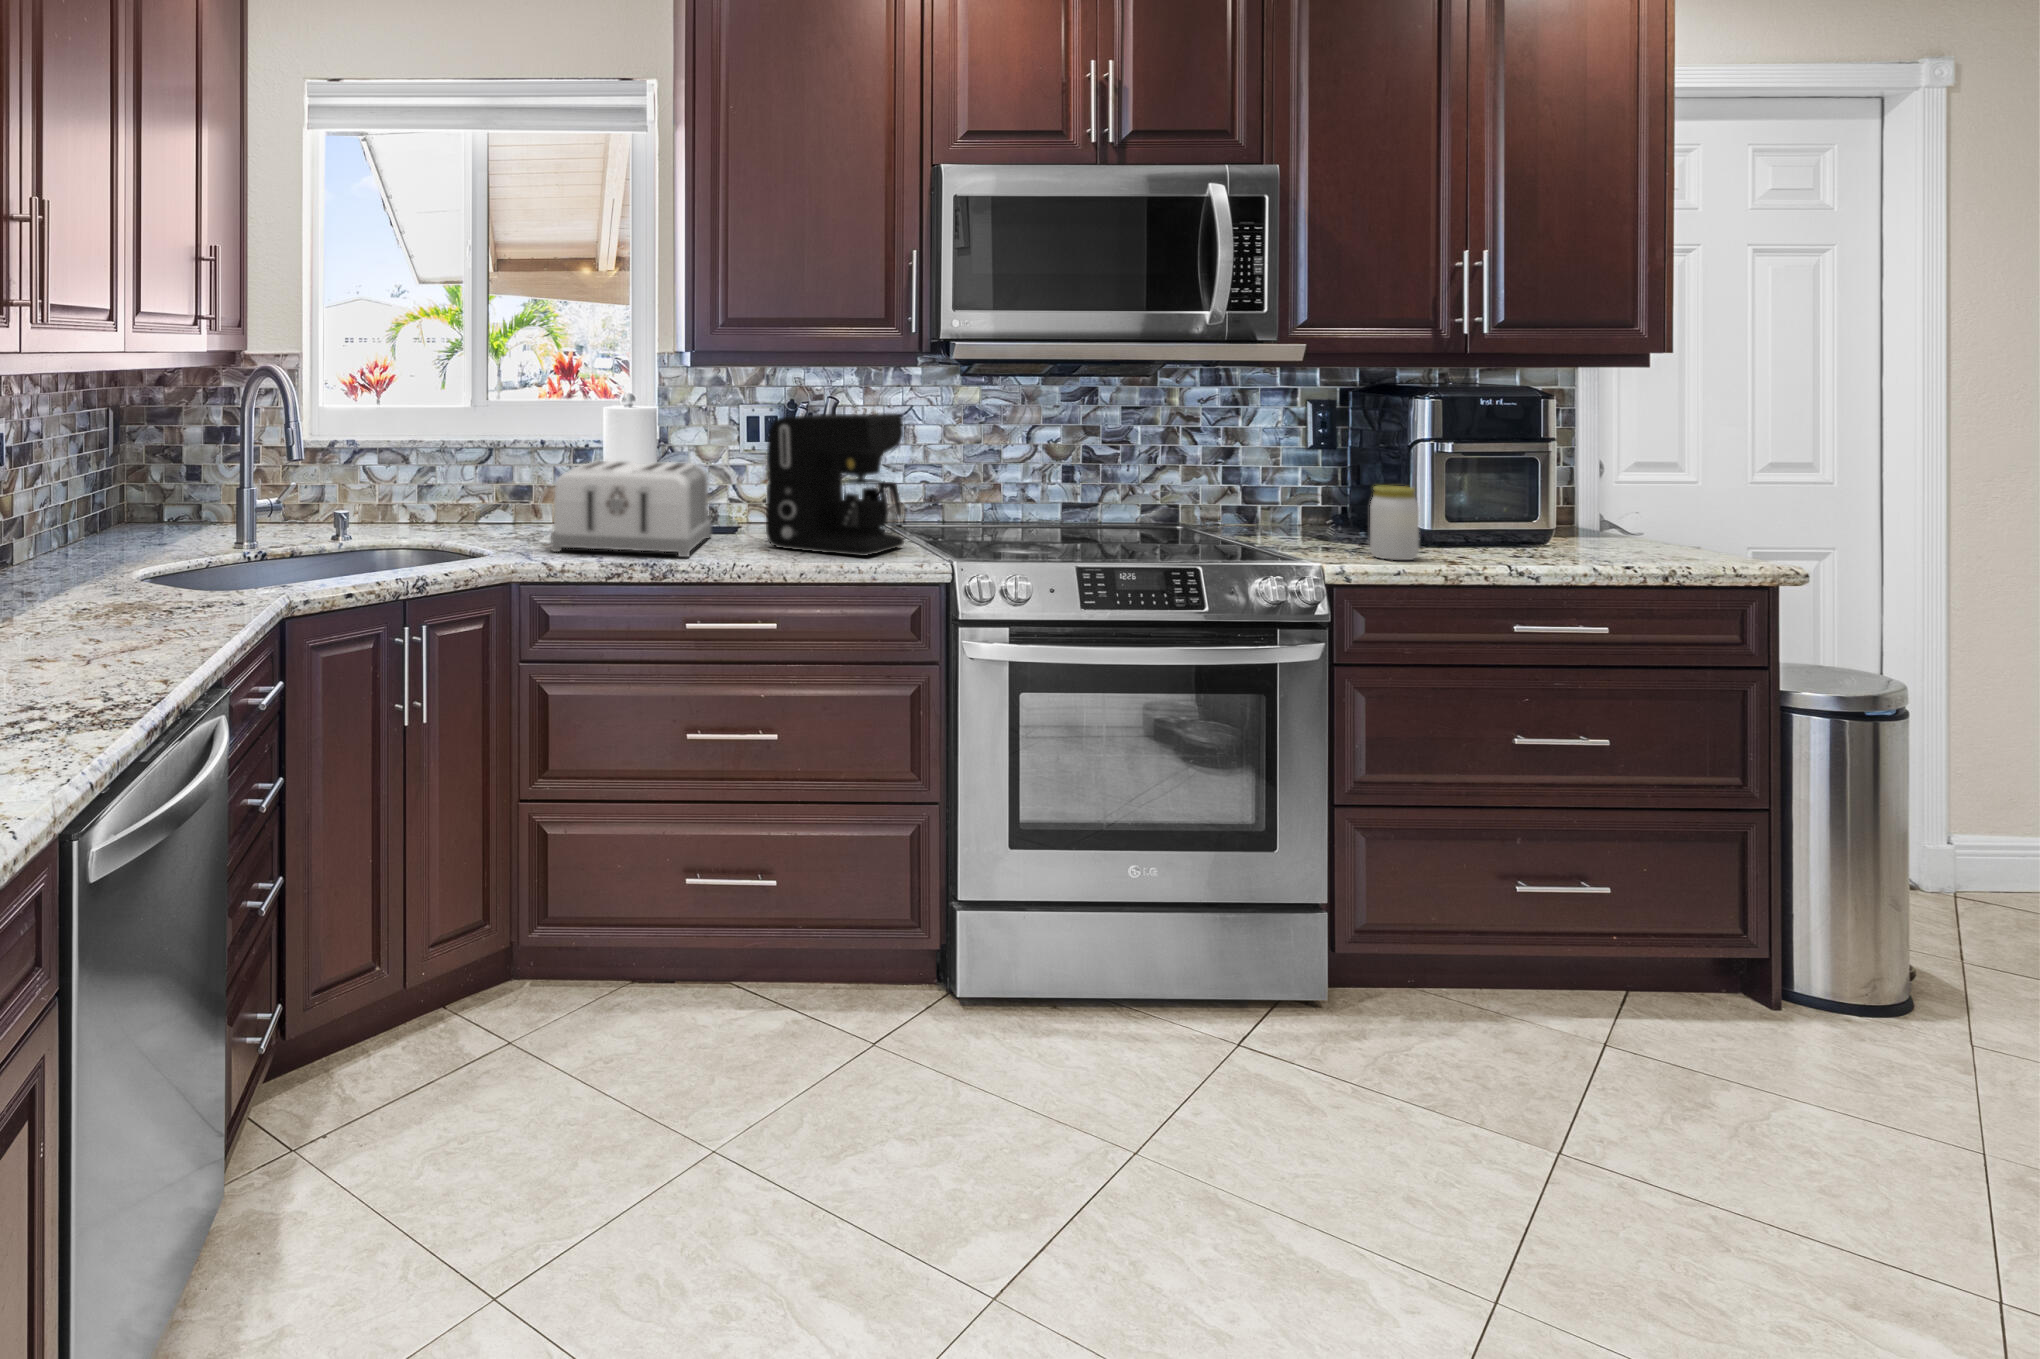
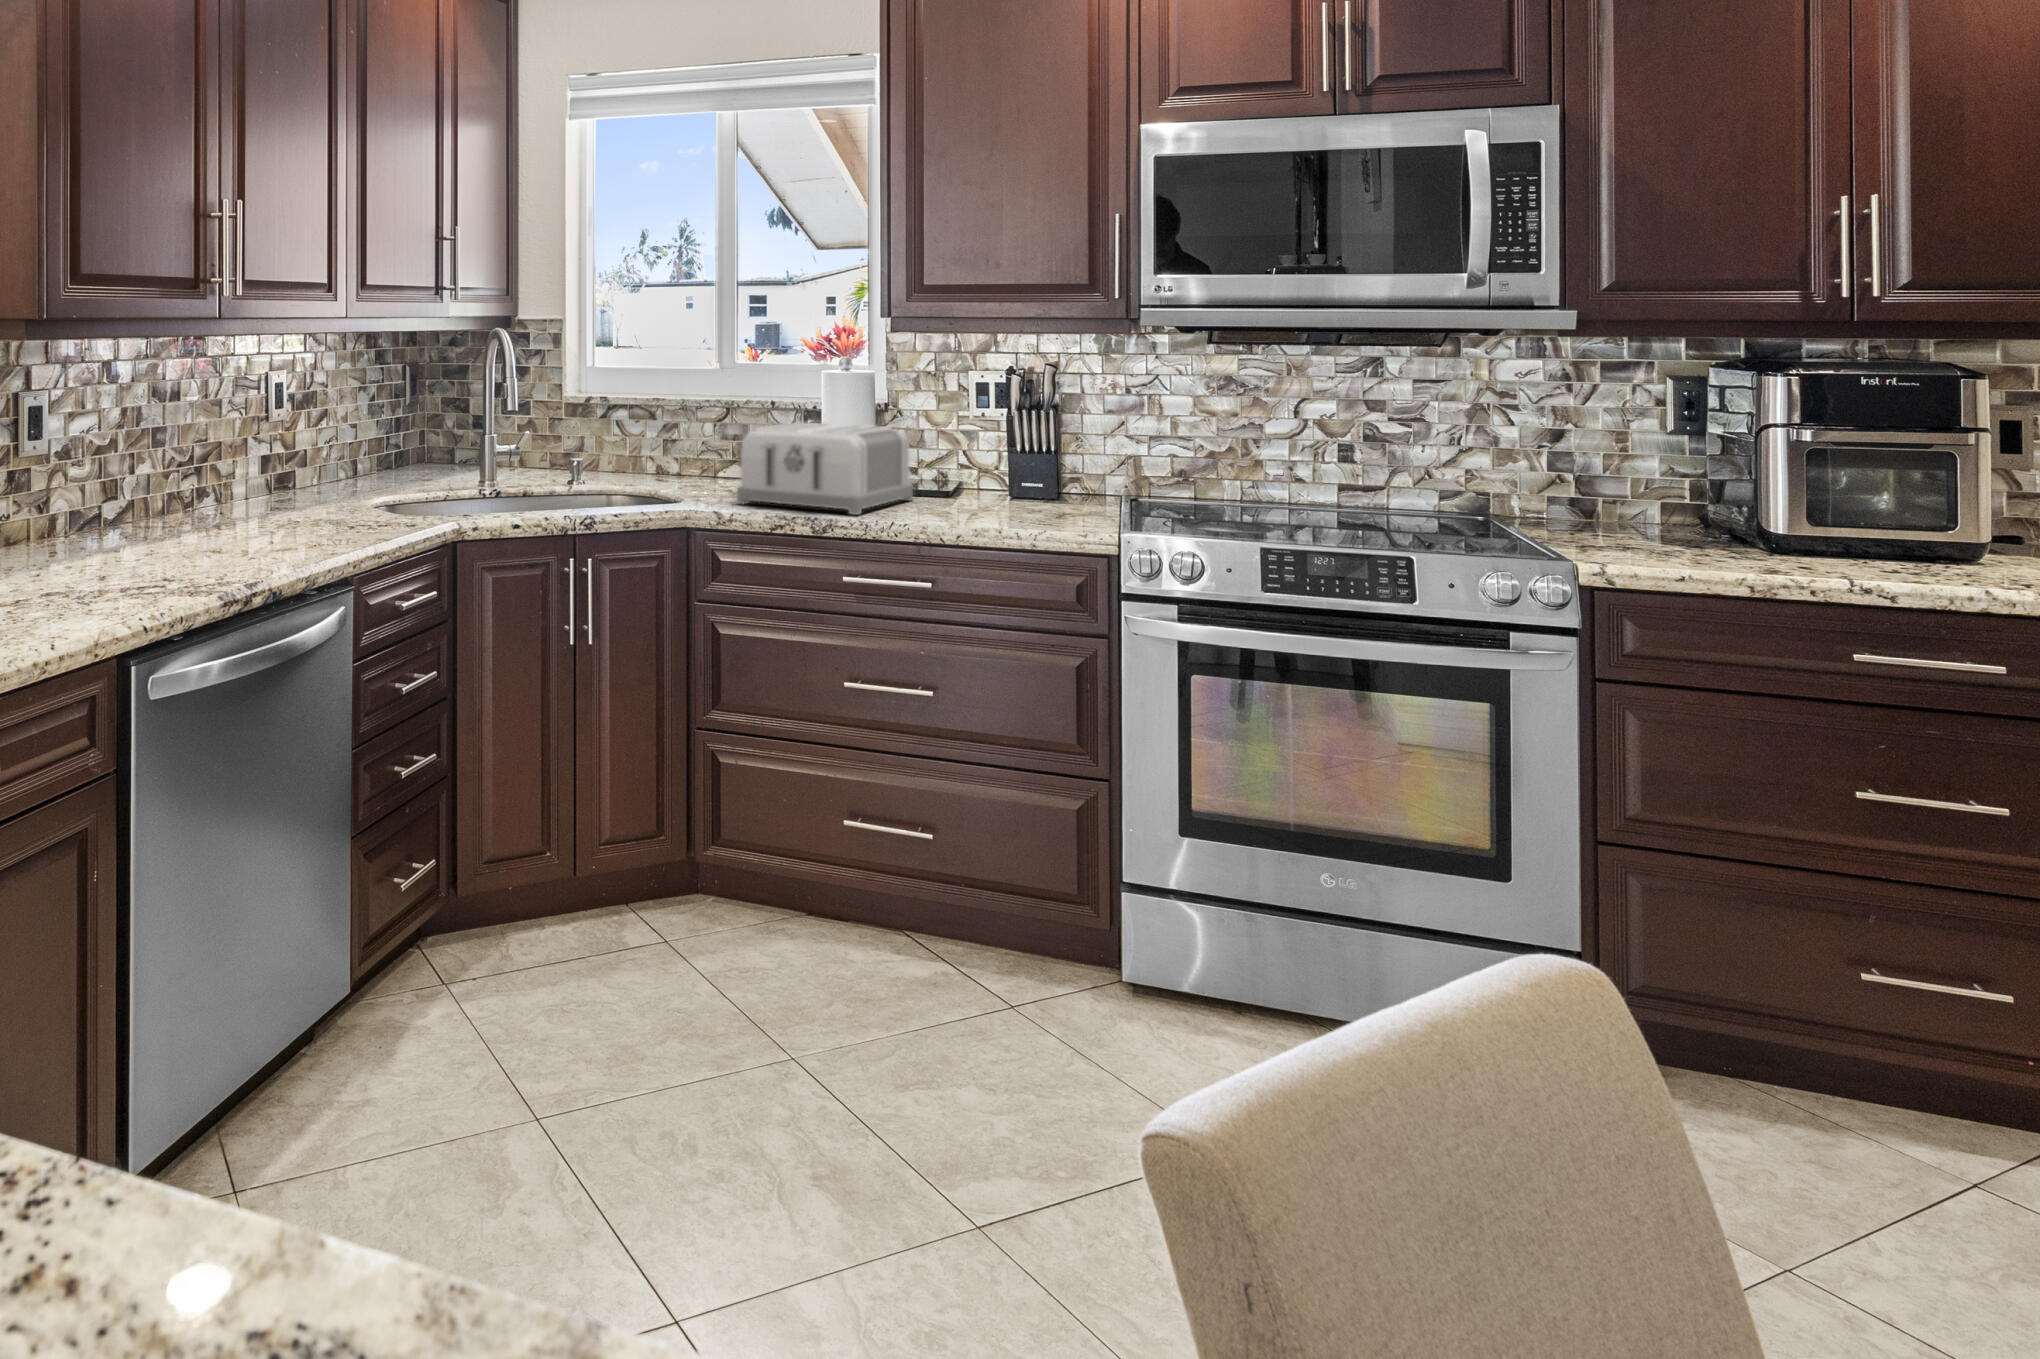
coffee maker: present [766,413,904,556] -> none [954,380,1101,523]
jar: present [1370,486,1419,560] -> none [1684,474,1750,563]

